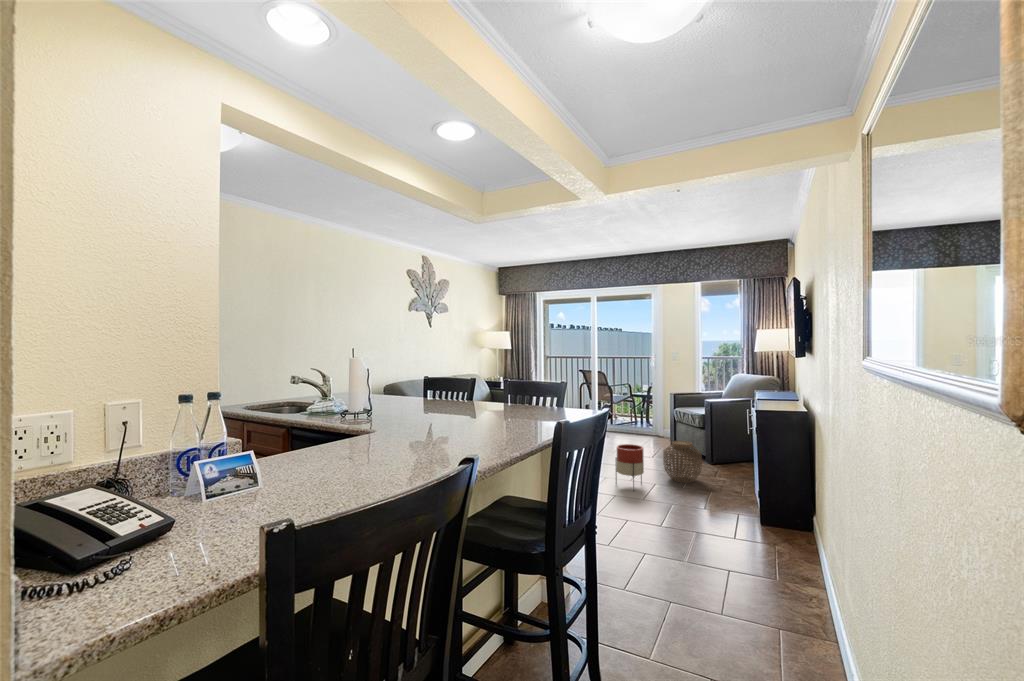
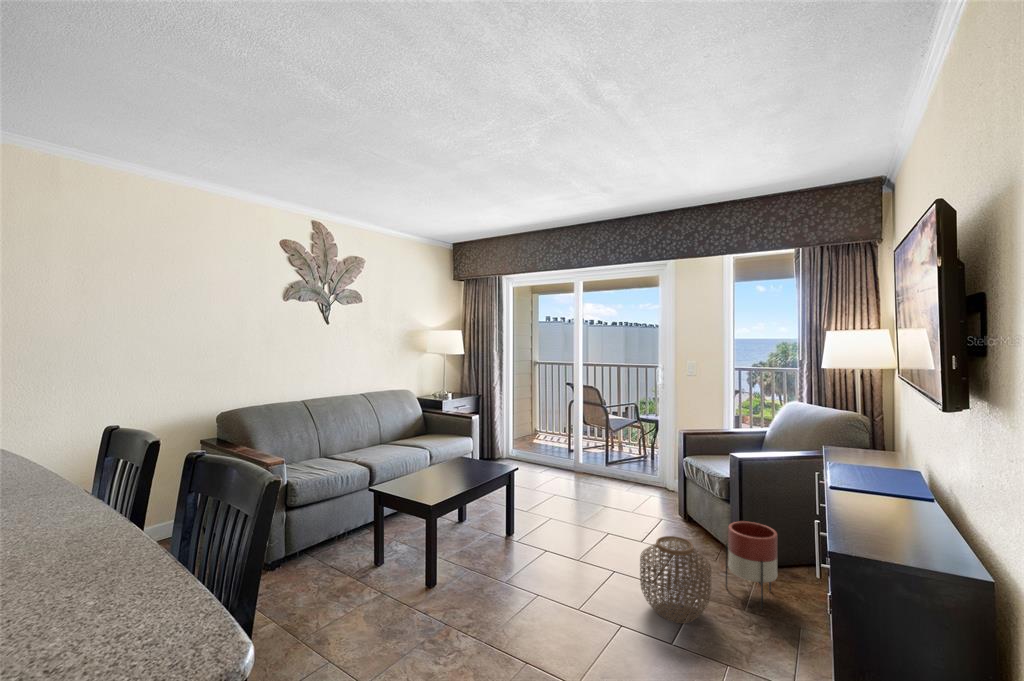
planter: present [616,444,644,490] -> present [726,521,778,609]

